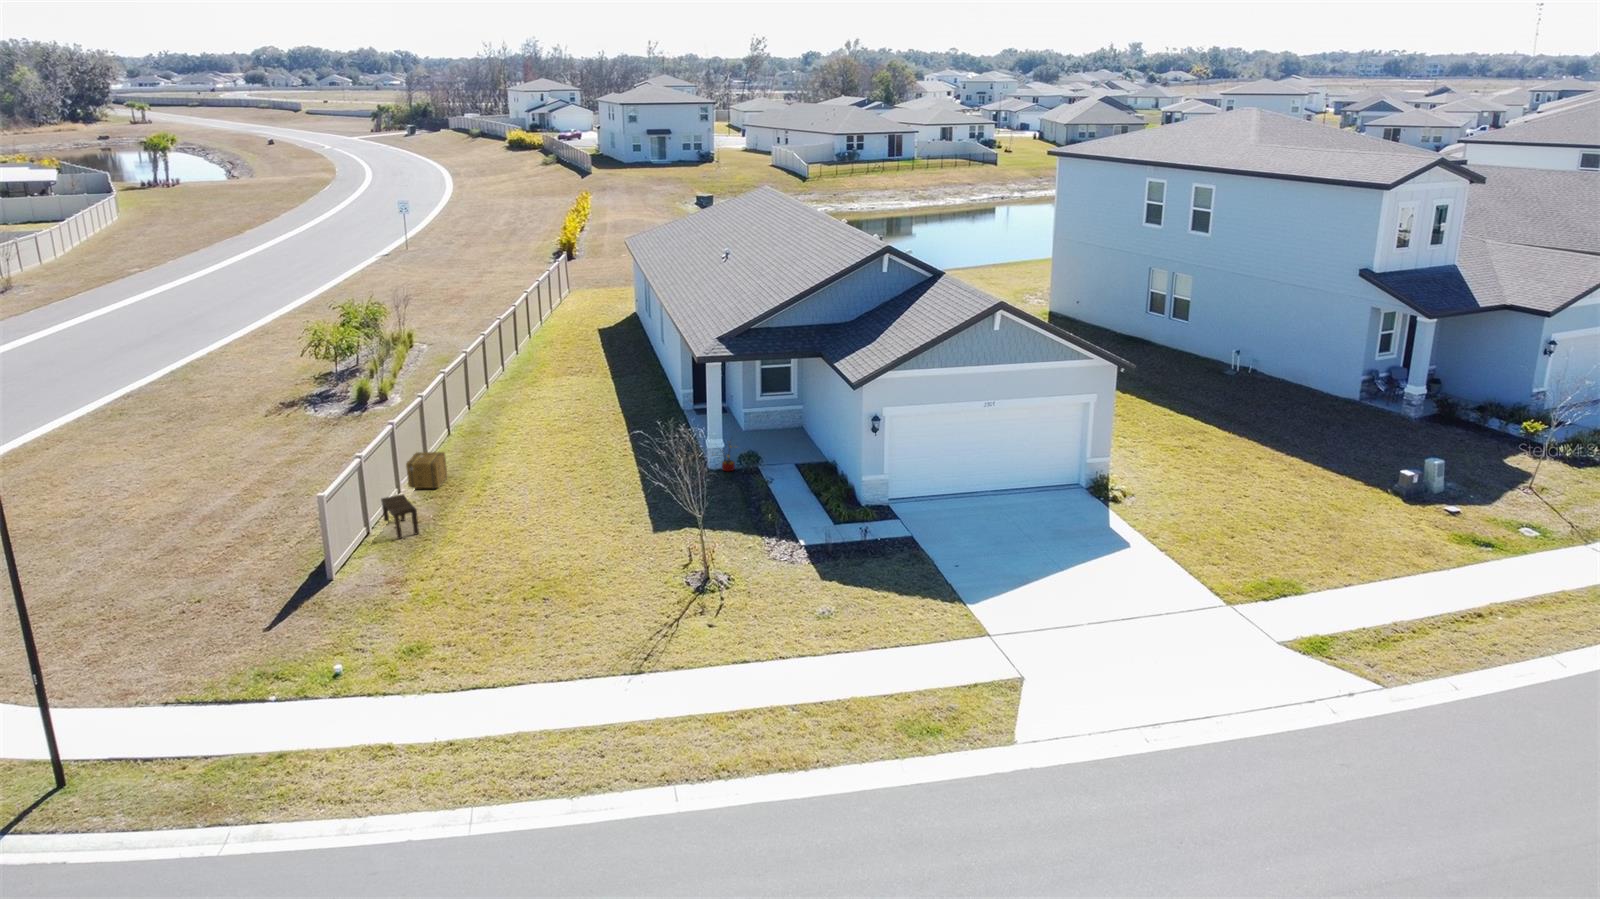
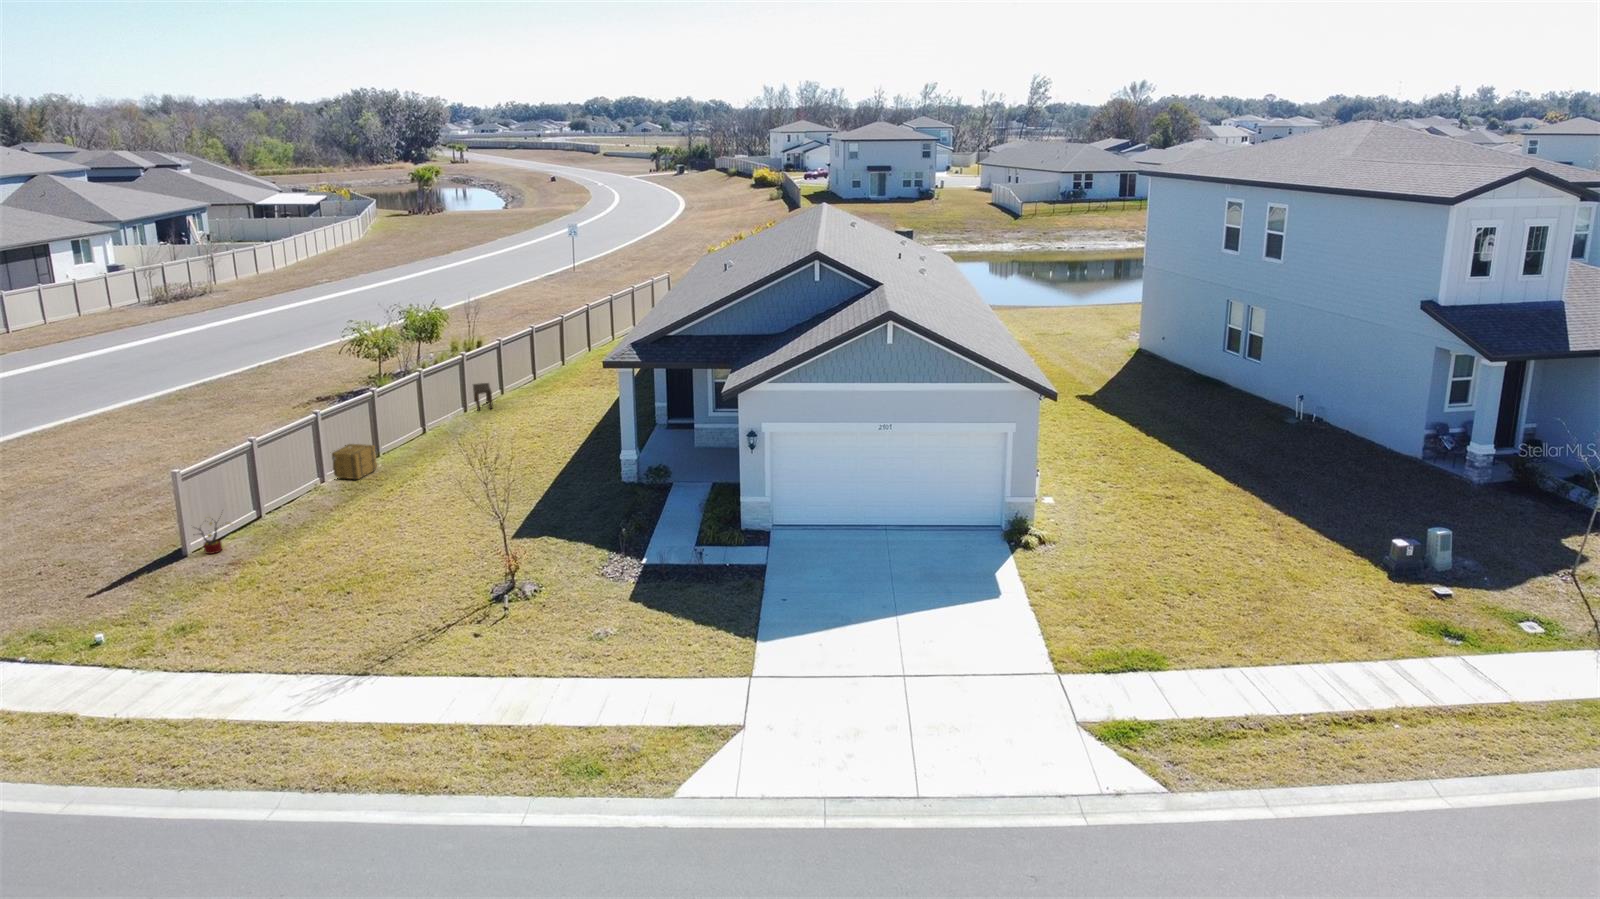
decorative plant: present [720,444,735,471] -> present [199,519,231,554]
bench: present [381,495,419,539] -> present [473,383,493,410]

